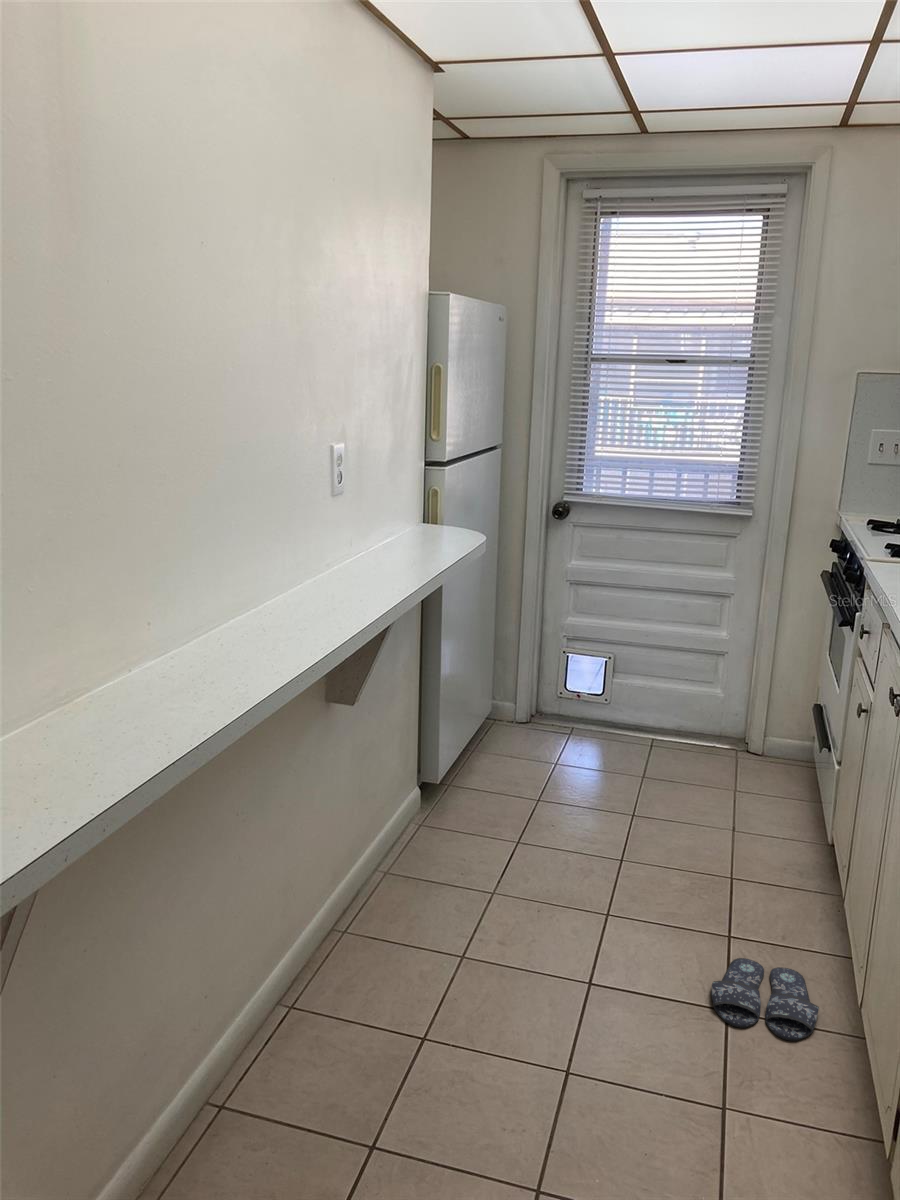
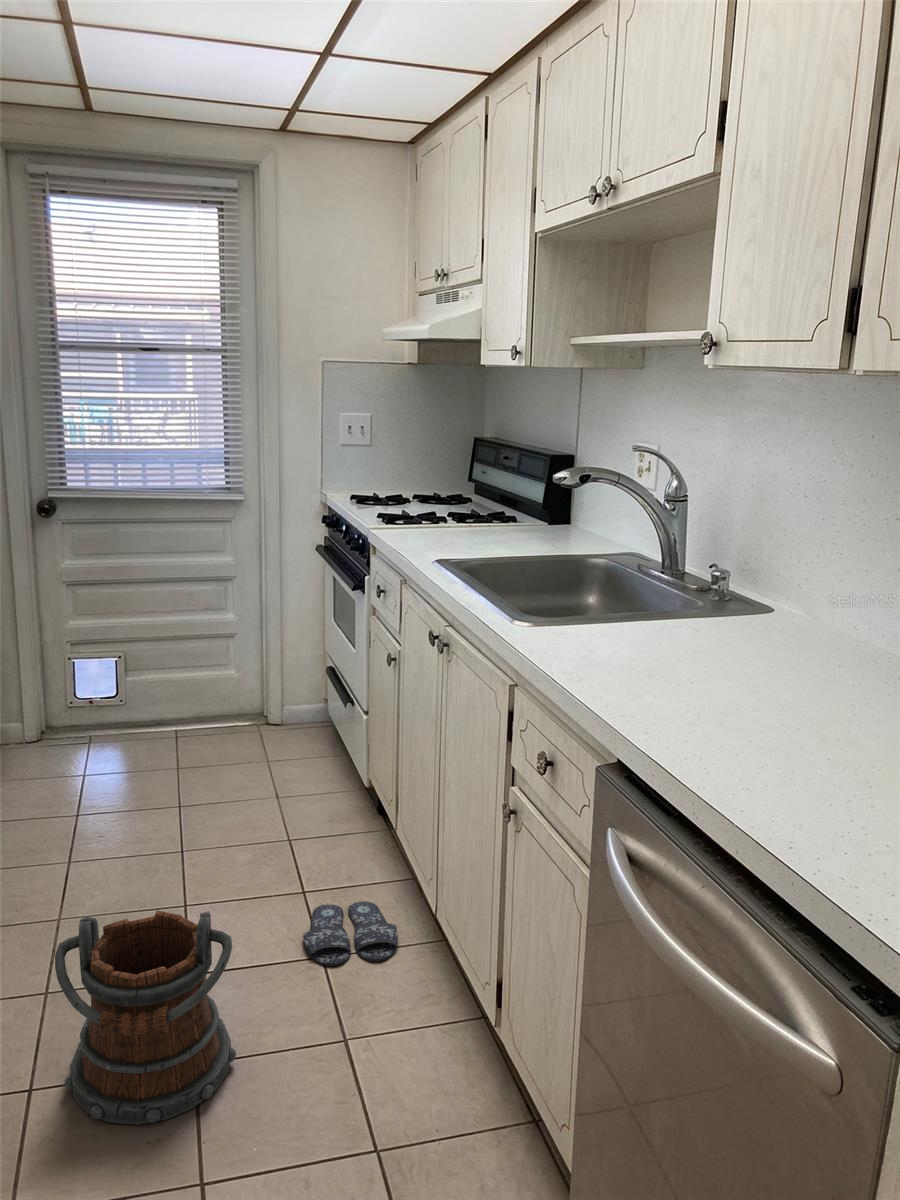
bucket: none [452,897,614,1113] -> present [55,910,236,1125]

